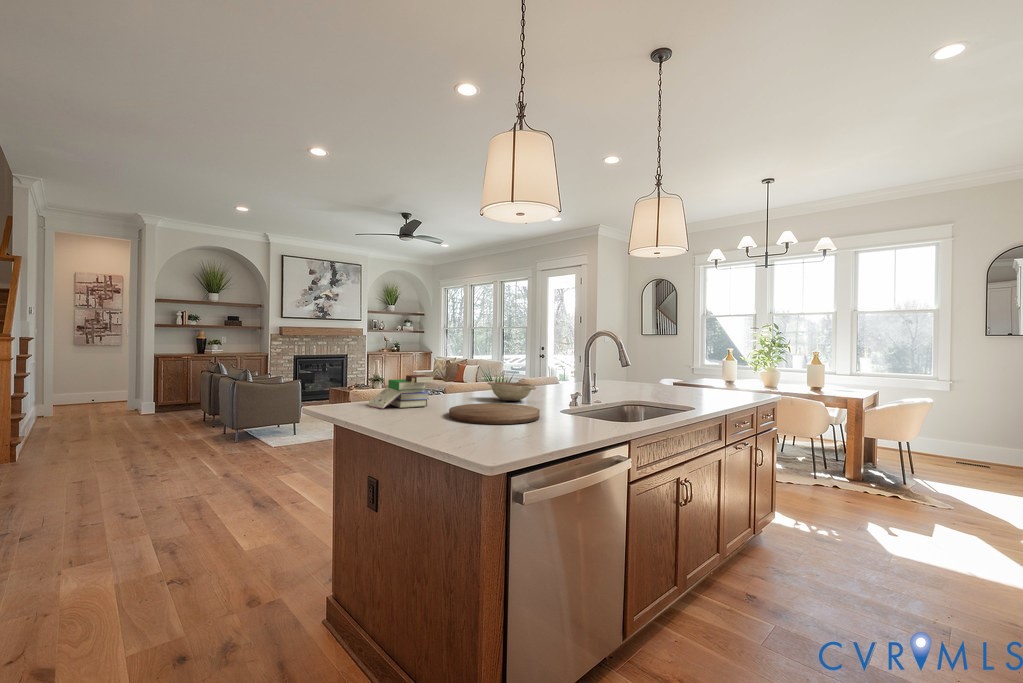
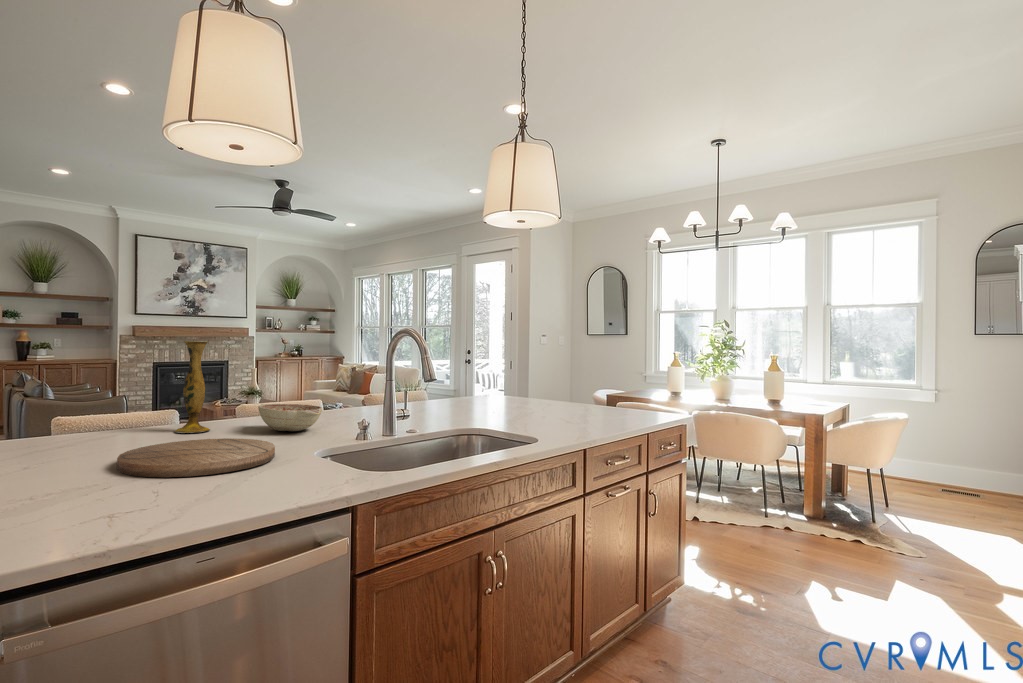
vase: none [438,338,459,401] -> present [175,341,210,433]
book: present [368,375,433,409] -> none [33,397,138,451]

